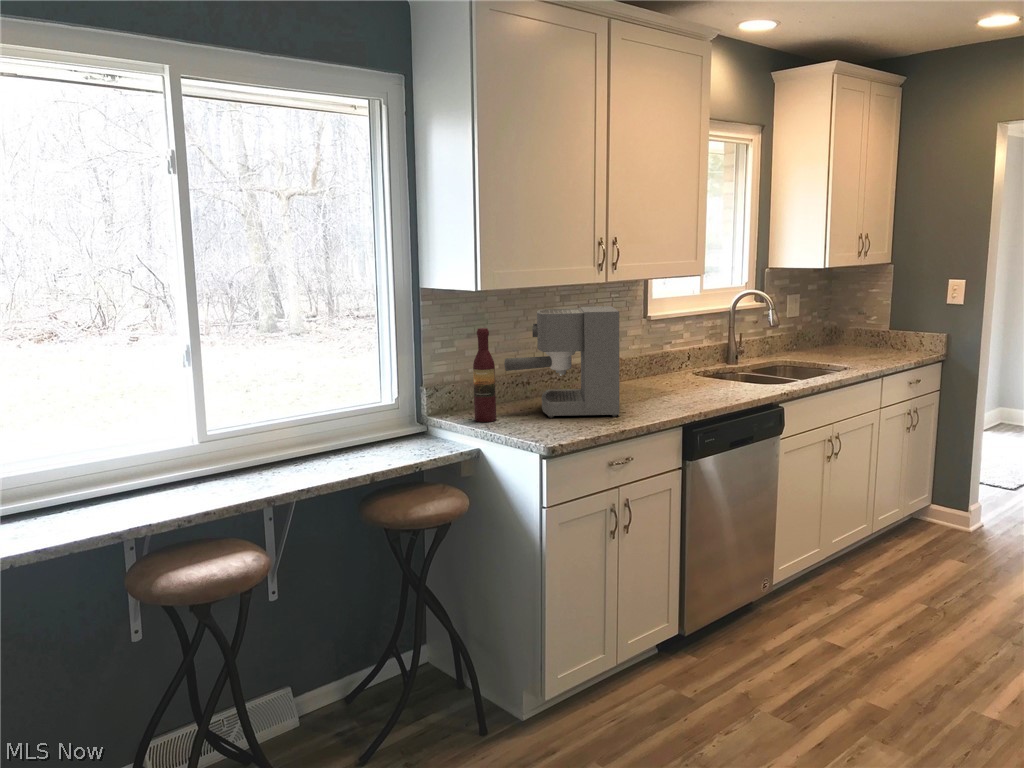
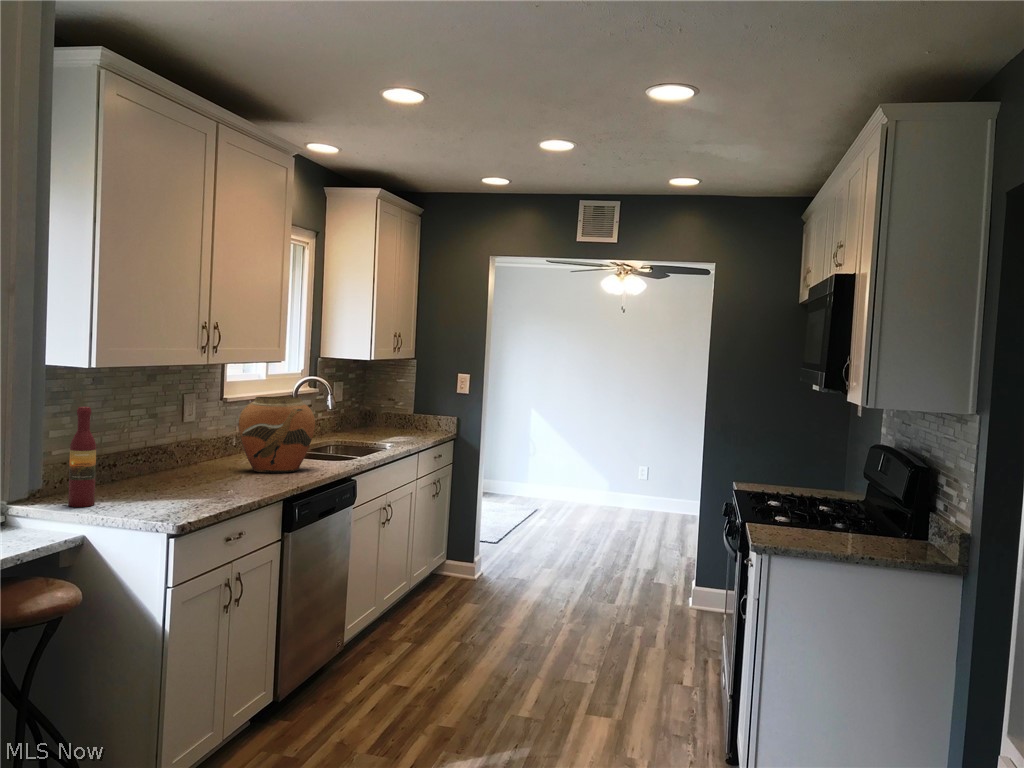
coffee maker: present [504,306,620,418] -> none [101,388,231,499]
vase: none [650,313,732,395] -> present [238,397,315,473]

